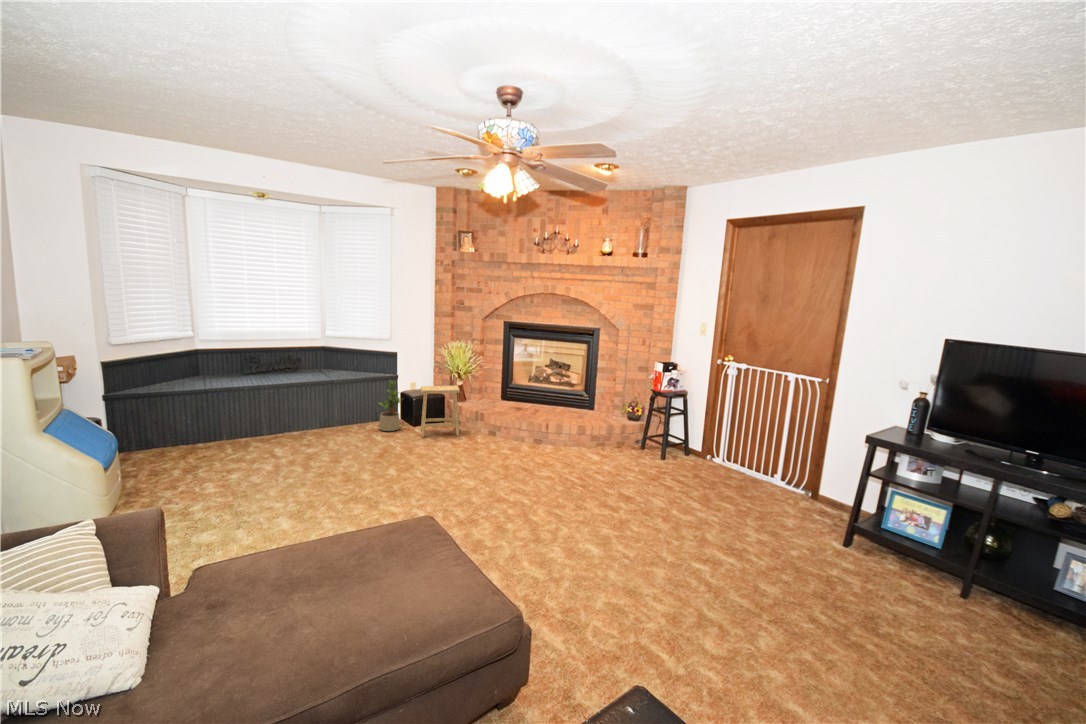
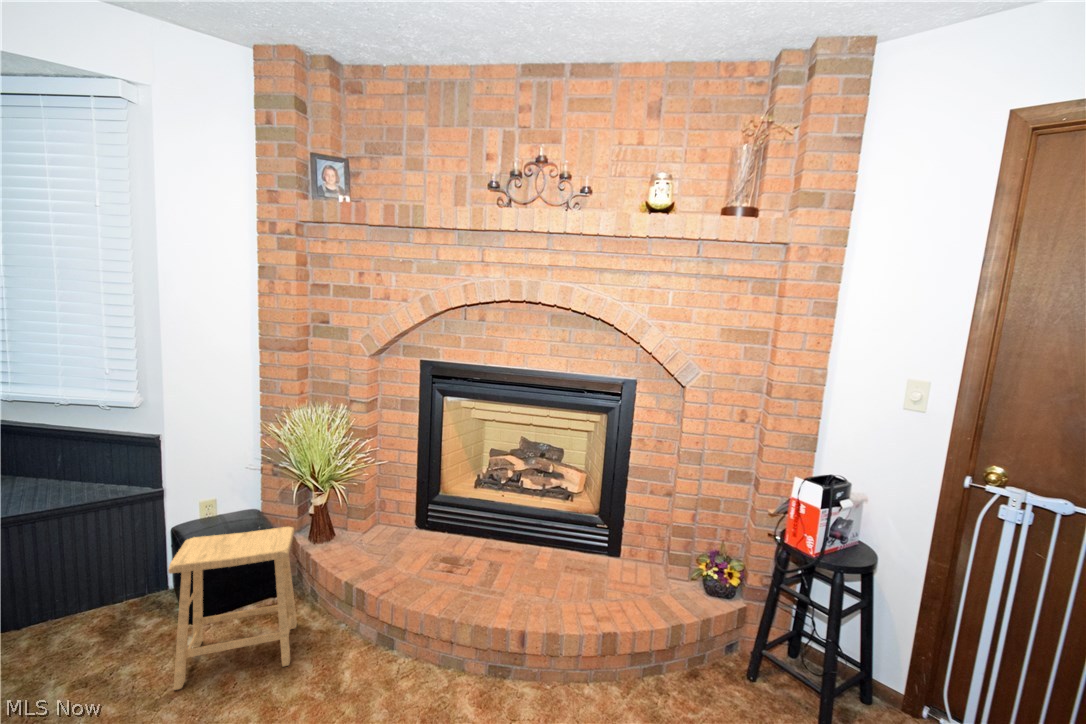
potted plant: present [379,380,400,431] -> none [66,523,145,664]

